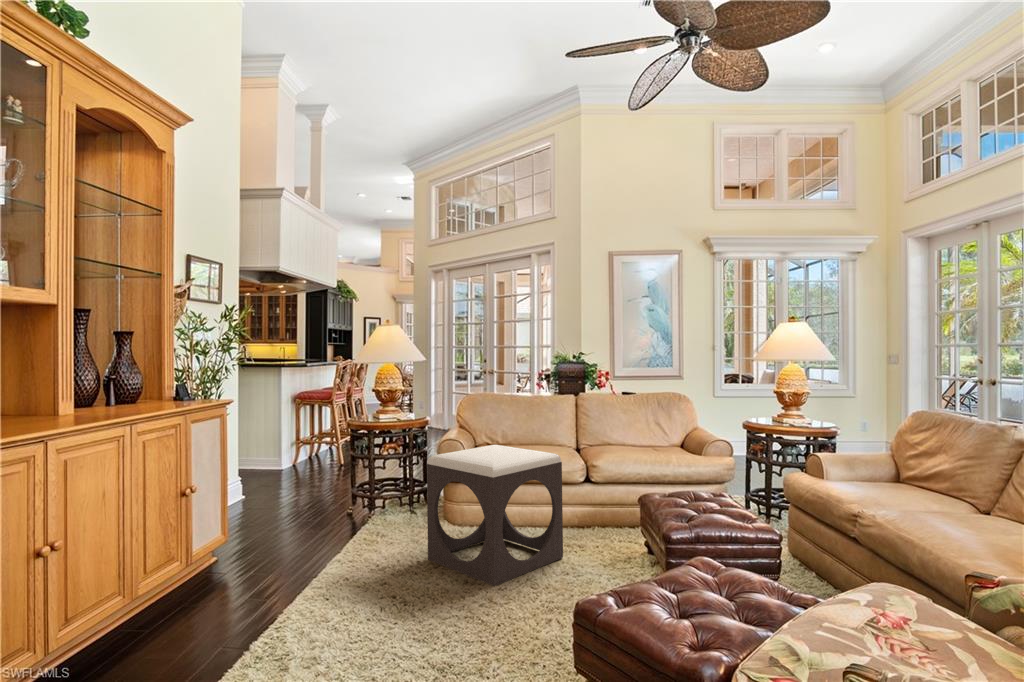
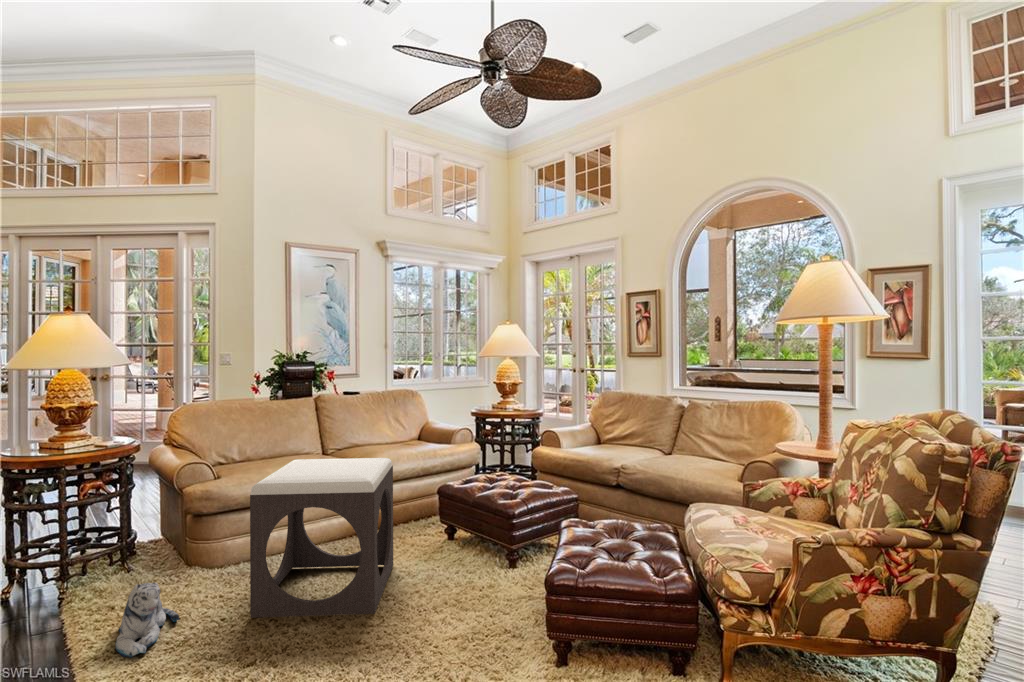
plush toy: none [348,512,399,559] -> present [115,582,179,658]

